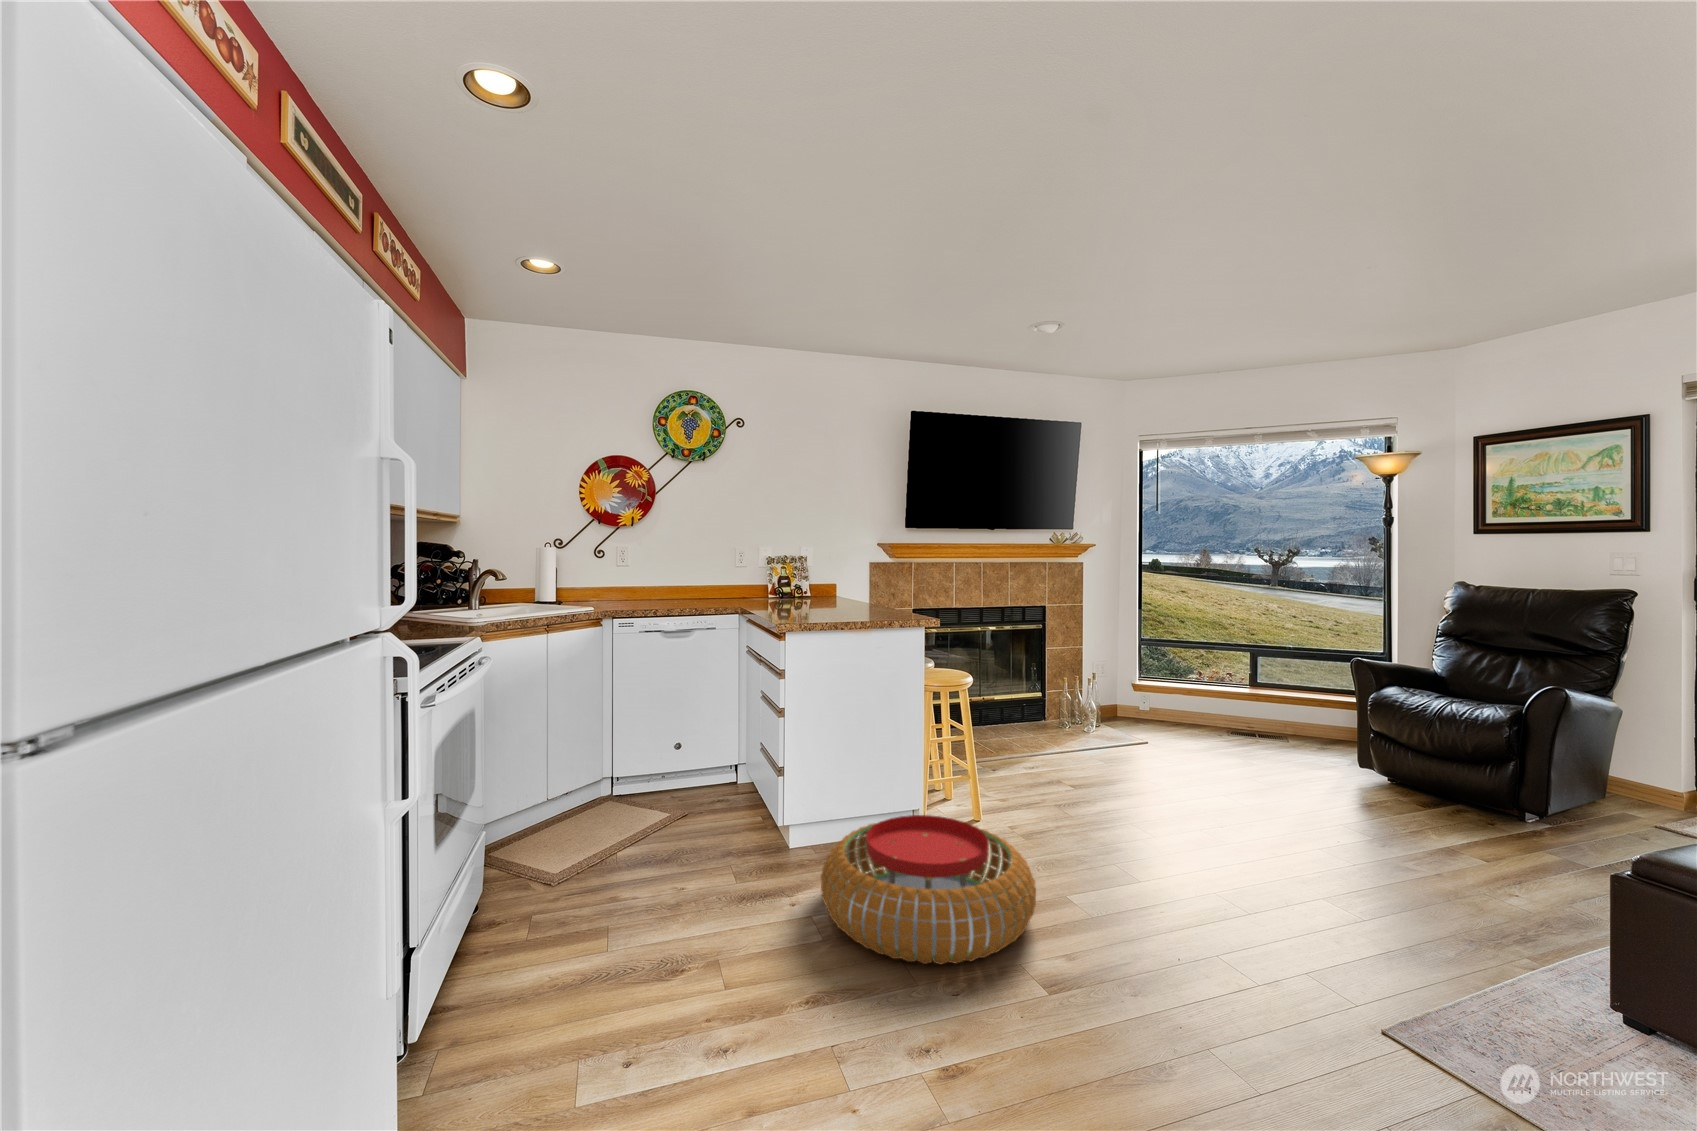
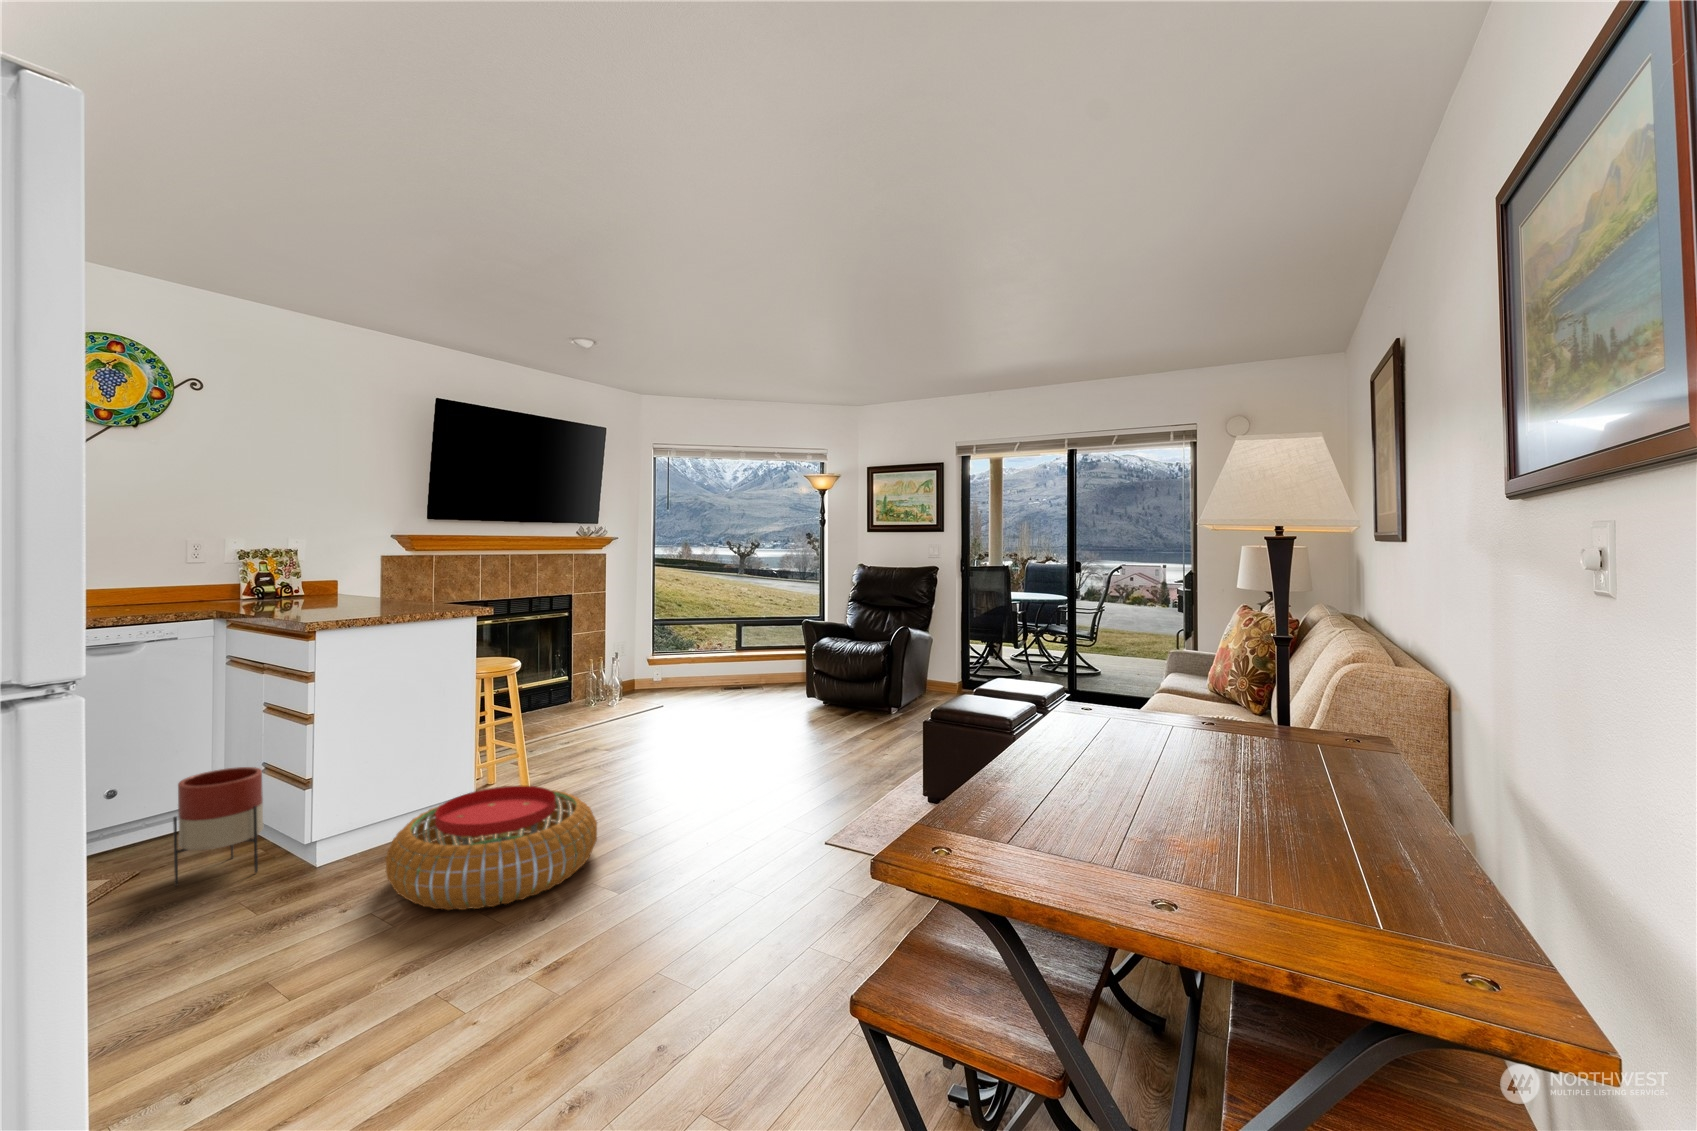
planter: none [691,745,751,845] -> present [173,767,263,886]

